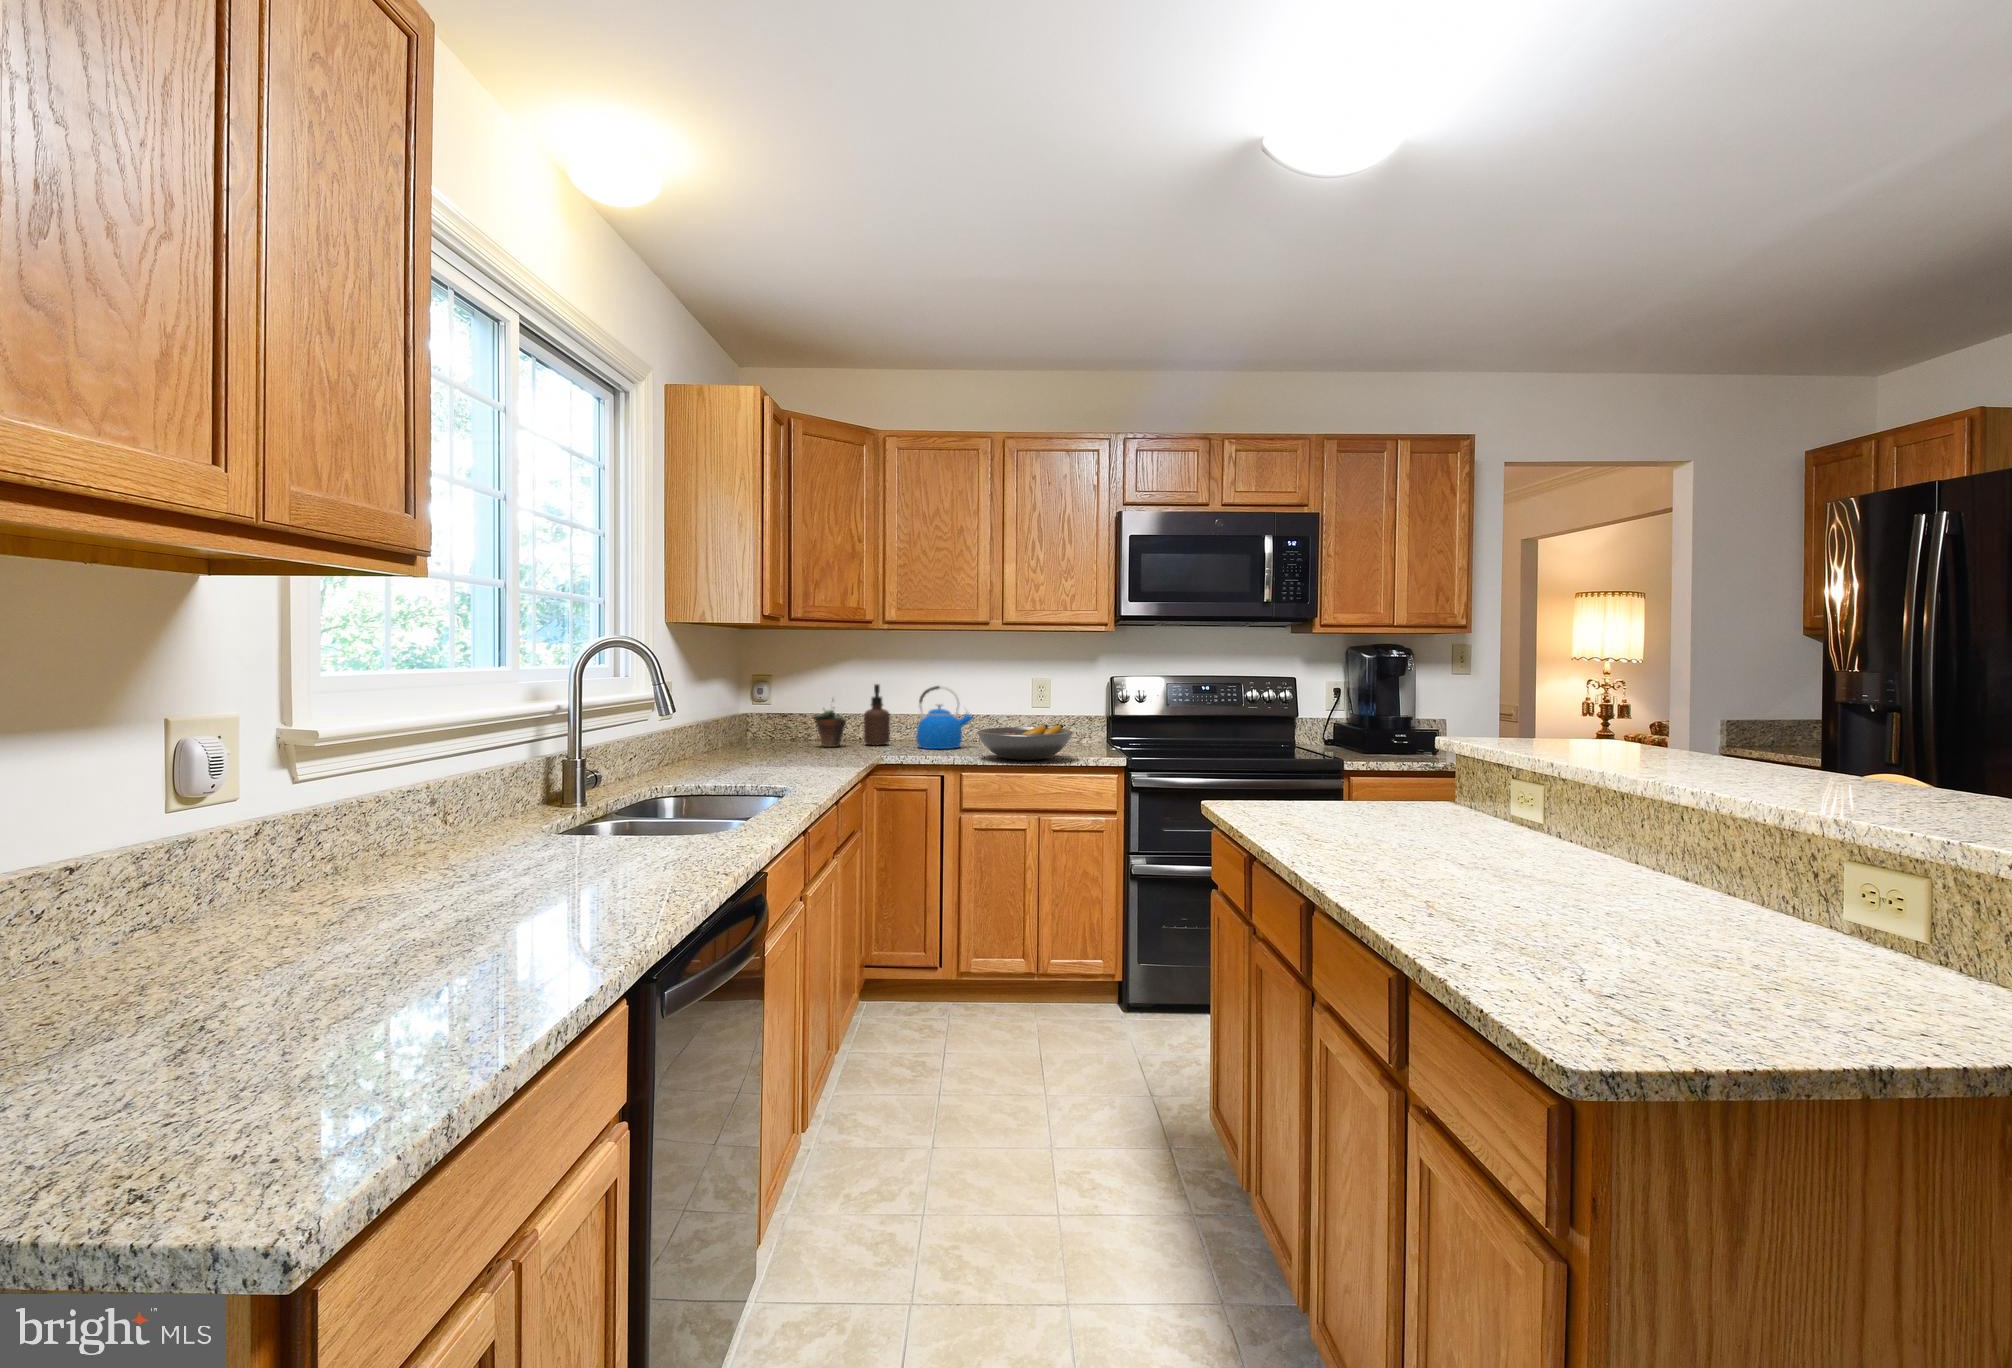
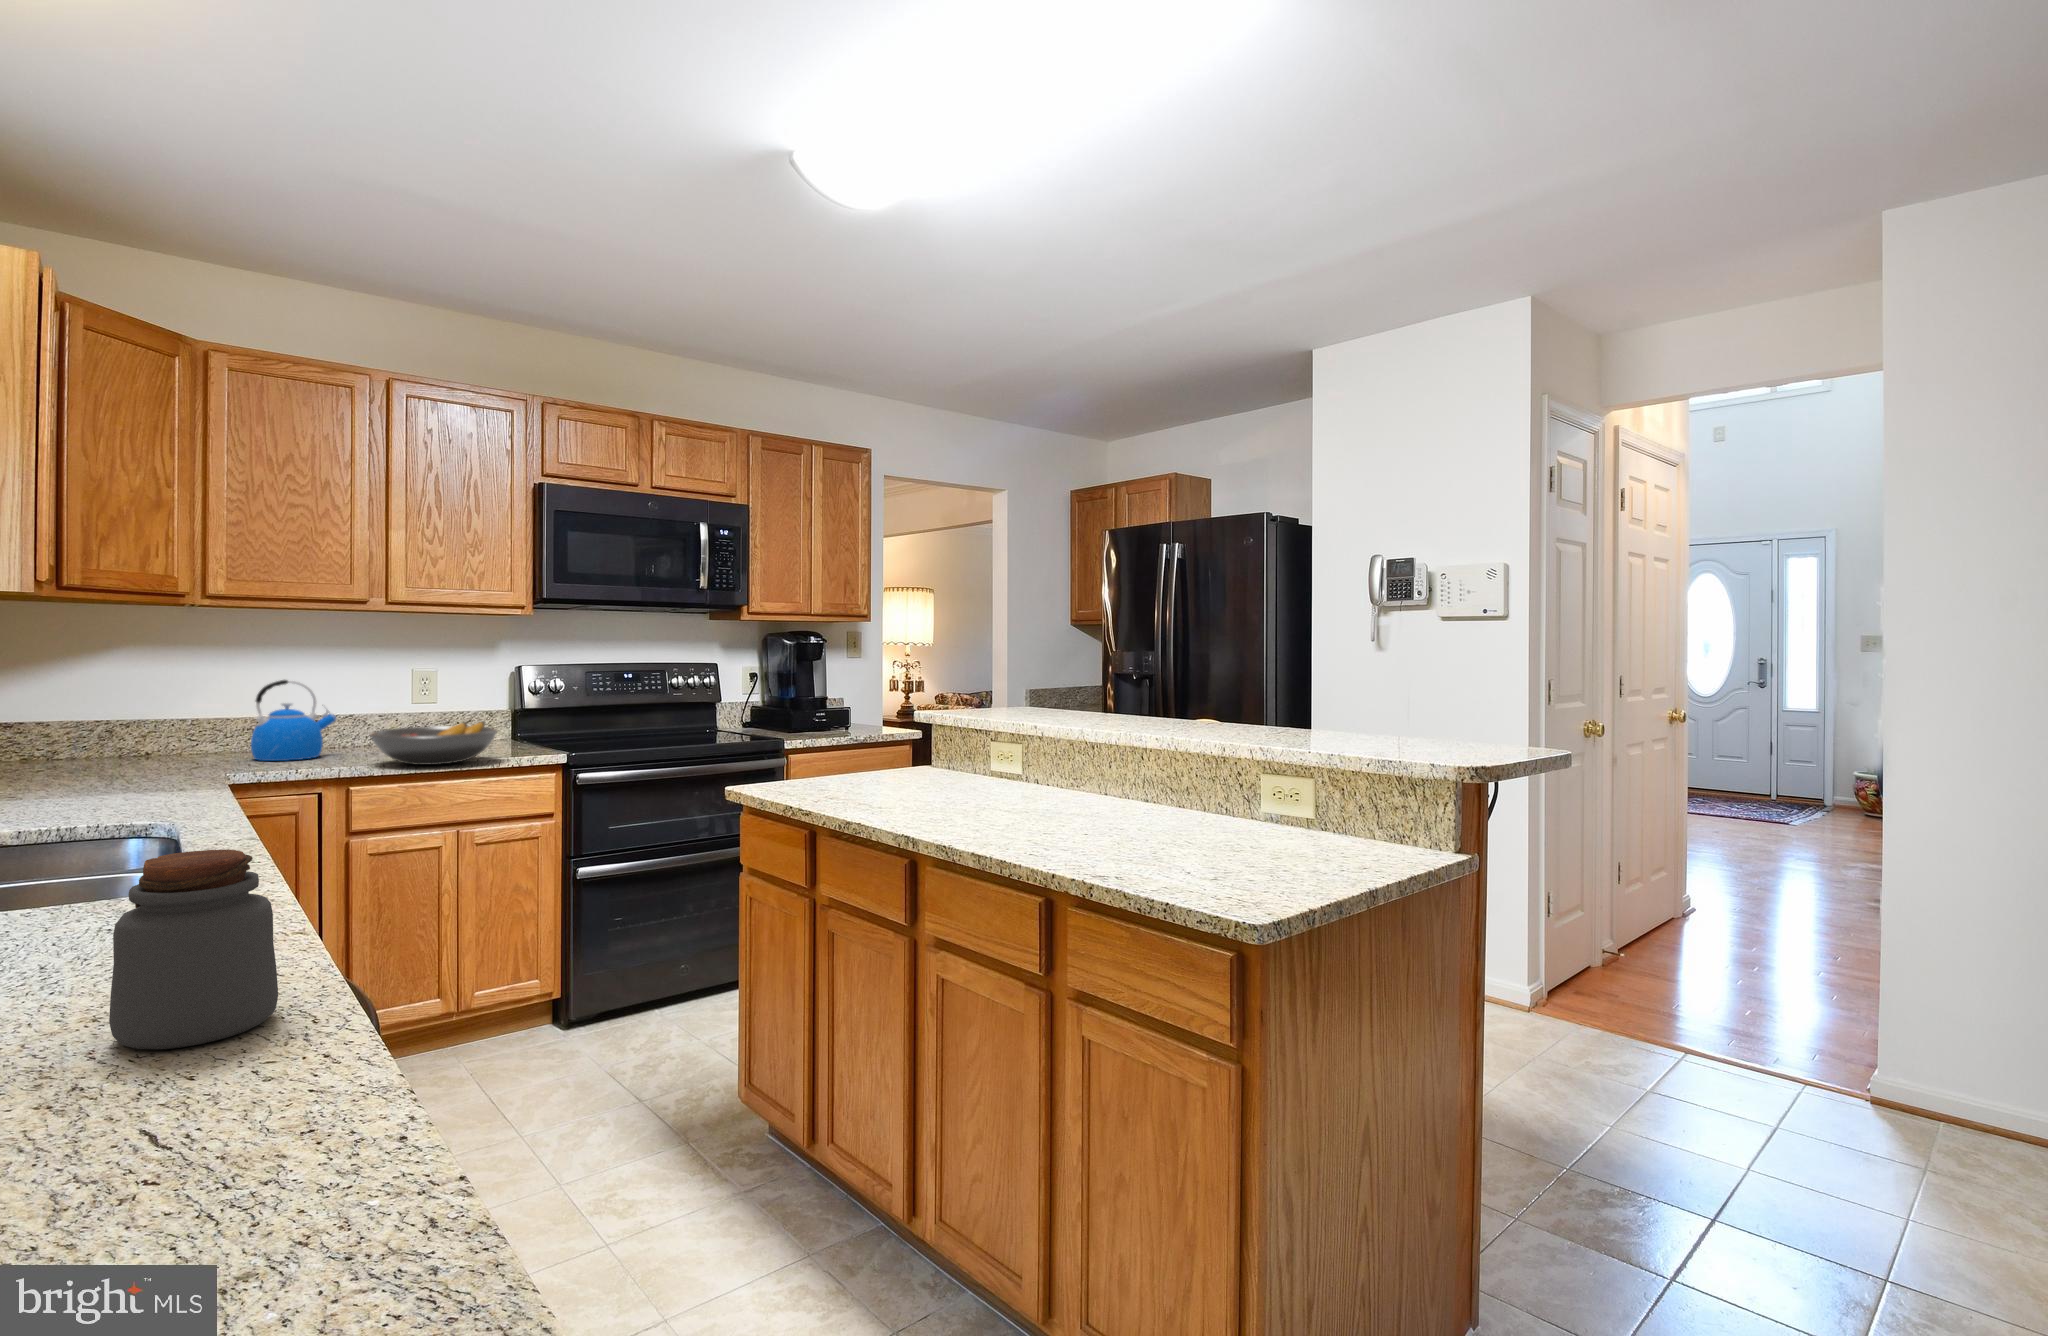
soap dispenser: present [864,684,890,745] -> none [155,679,201,762]
succulent plant: present [813,700,846,747] -> none [69,699,130,769]
jar: none [336,819,494,1016] -> present [109,849,278,1049]

